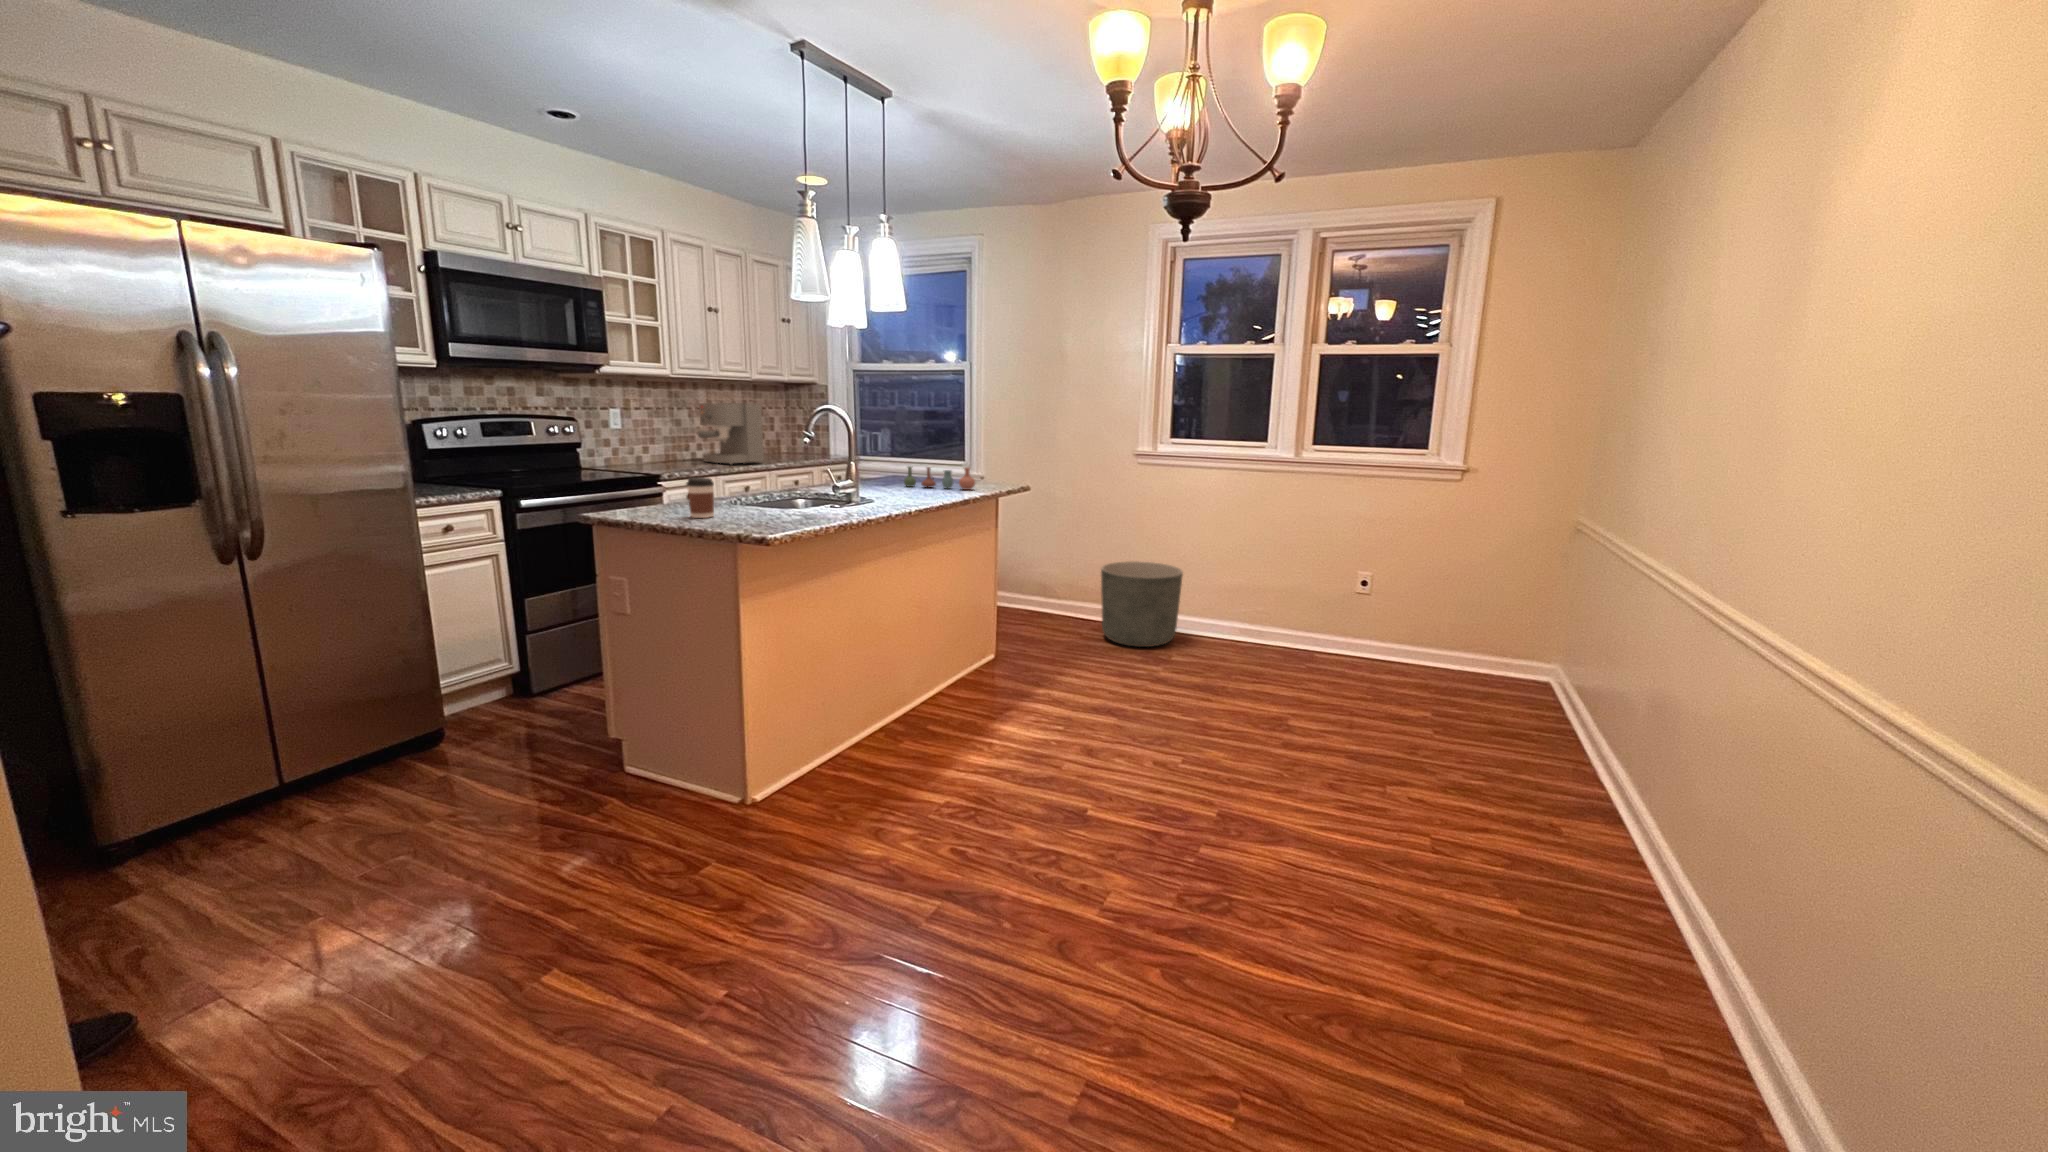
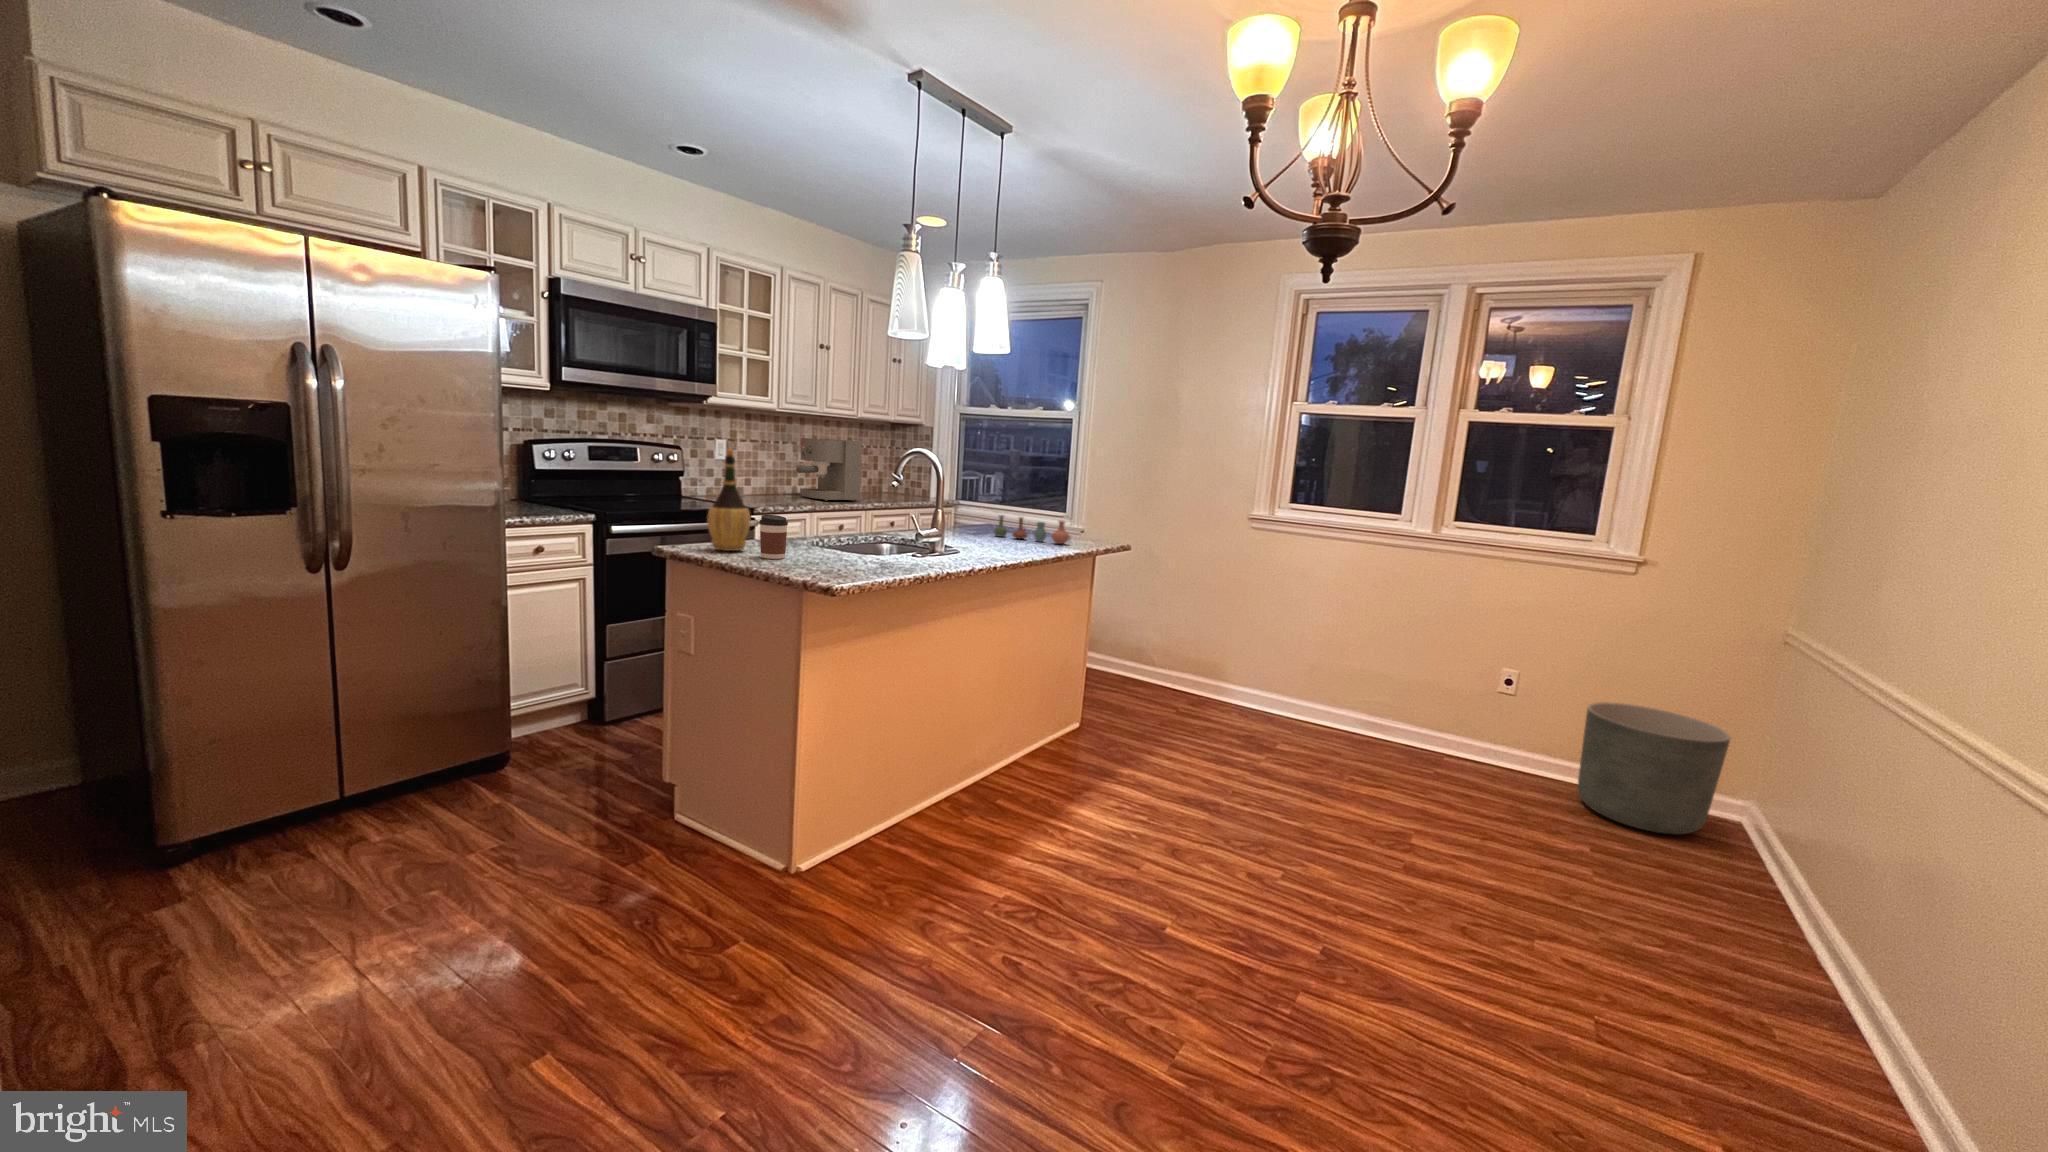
wine bottle: none [633,417,675,514] -> present [707,449,751,551]
planter: present [1101,561,1183,647] -> present [1577,702,1731,834]

